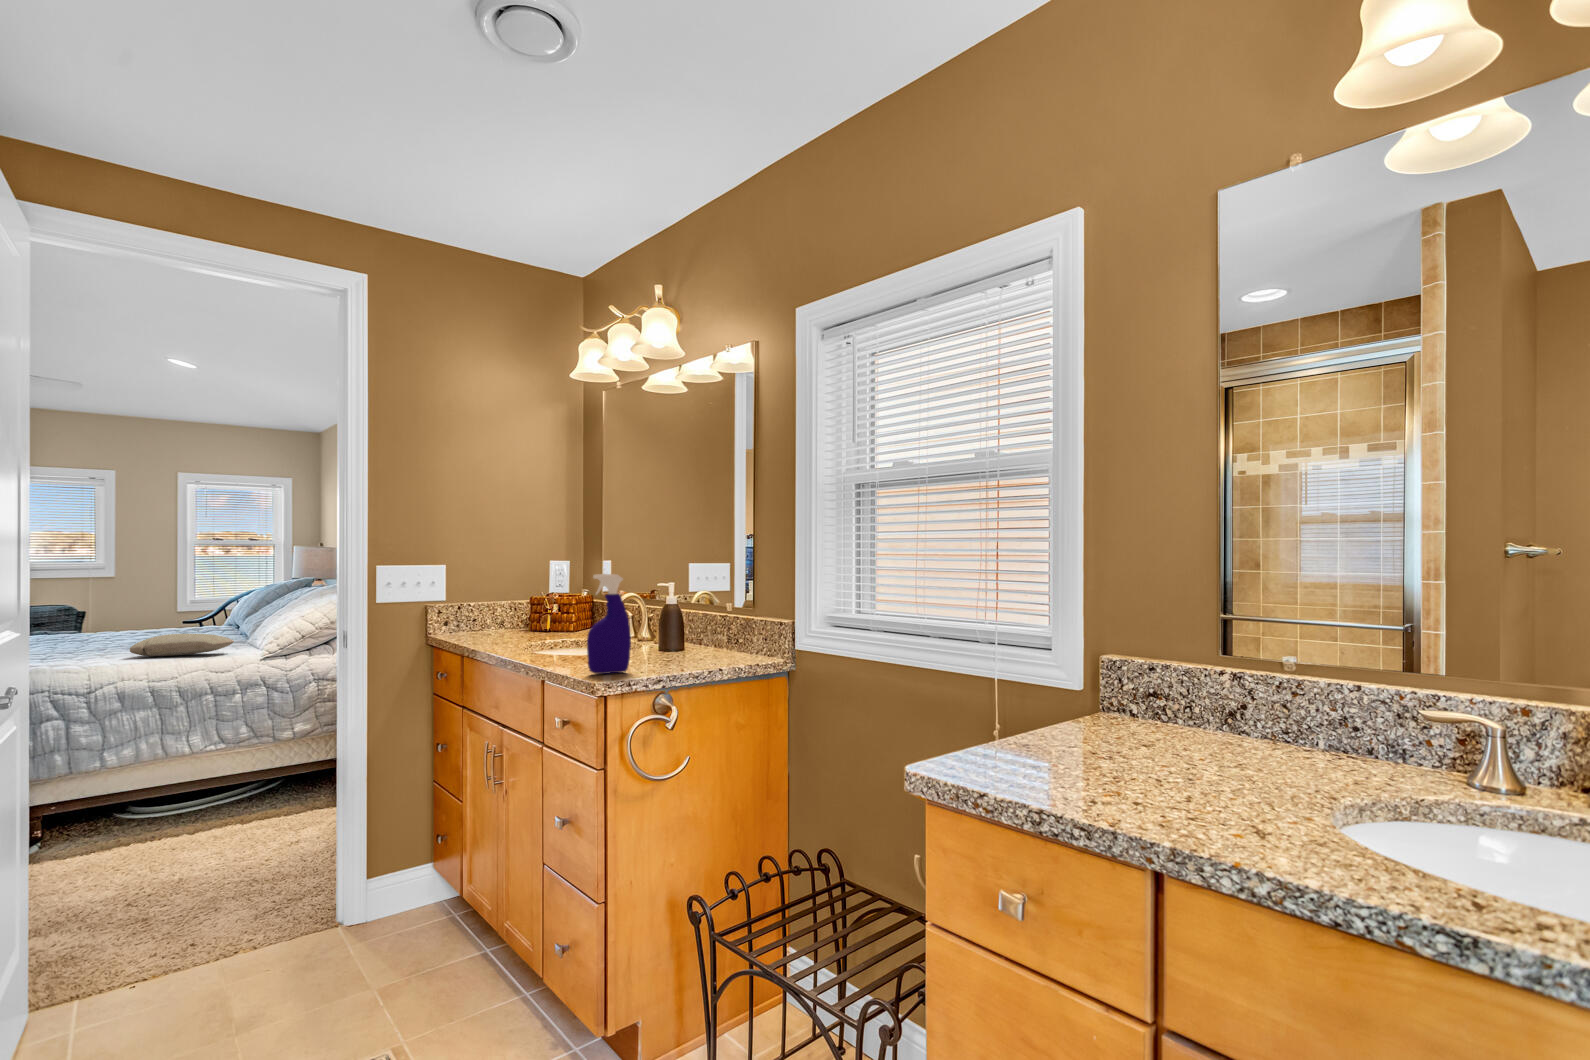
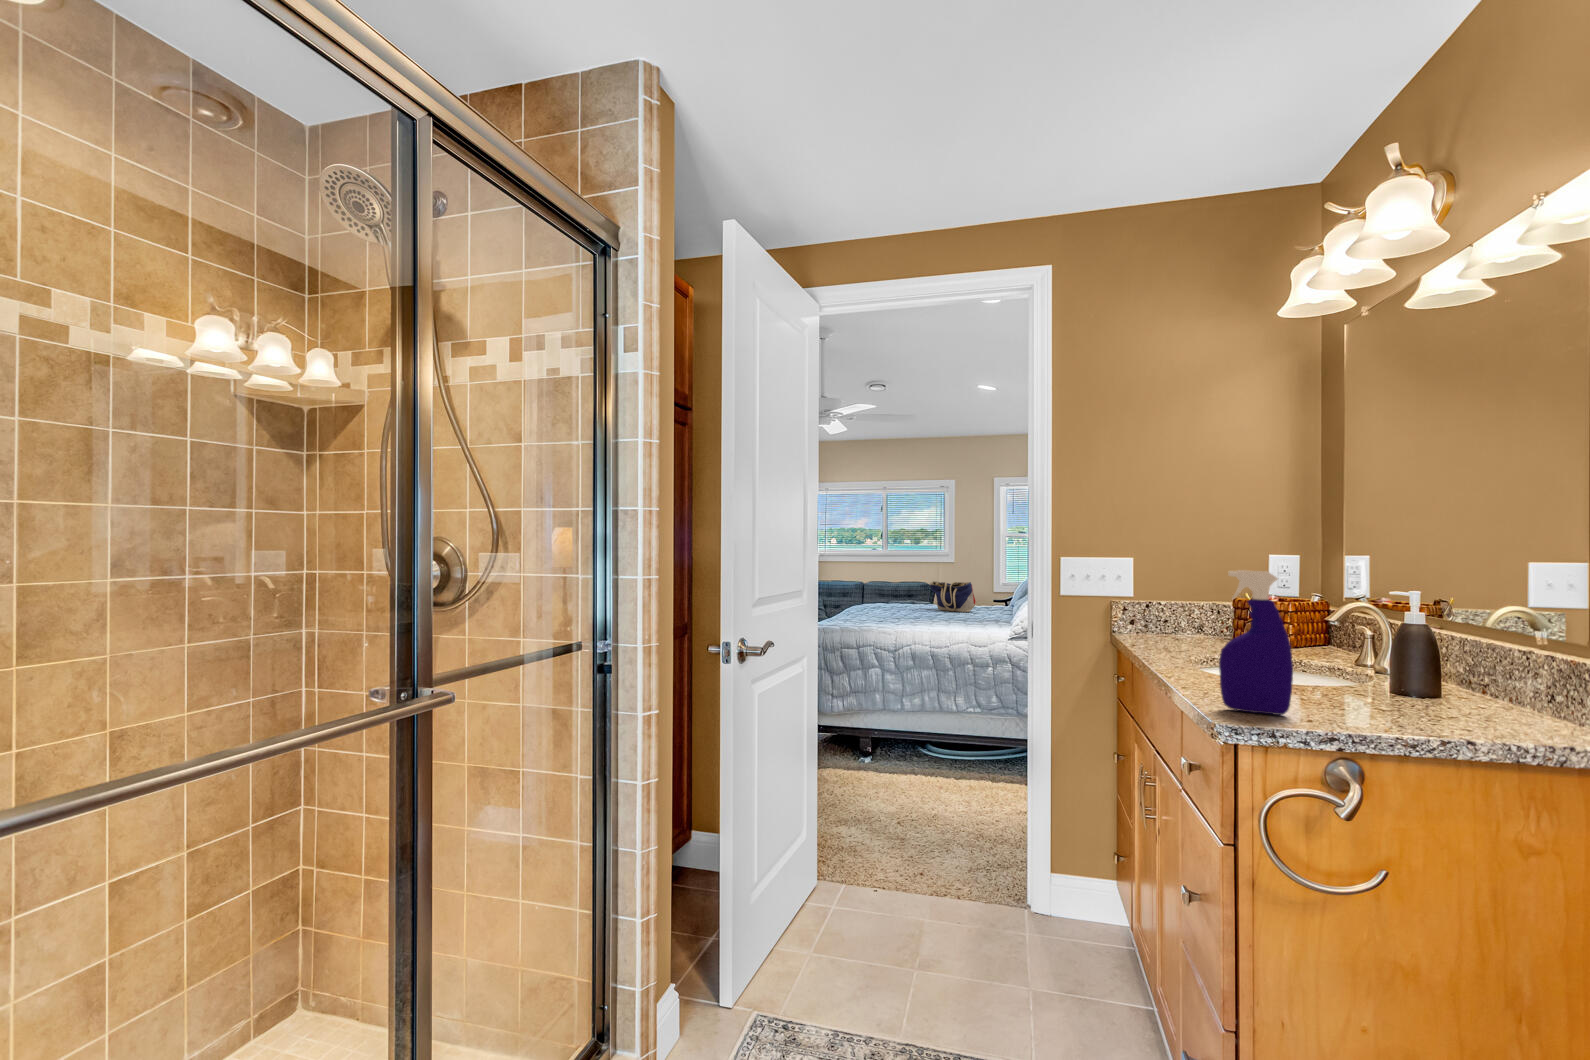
tote bag: none [105,597,181,636] -> present [930,581,977,612]
pillow: present [130,634,234,656] -> none [924,611,991,629]

